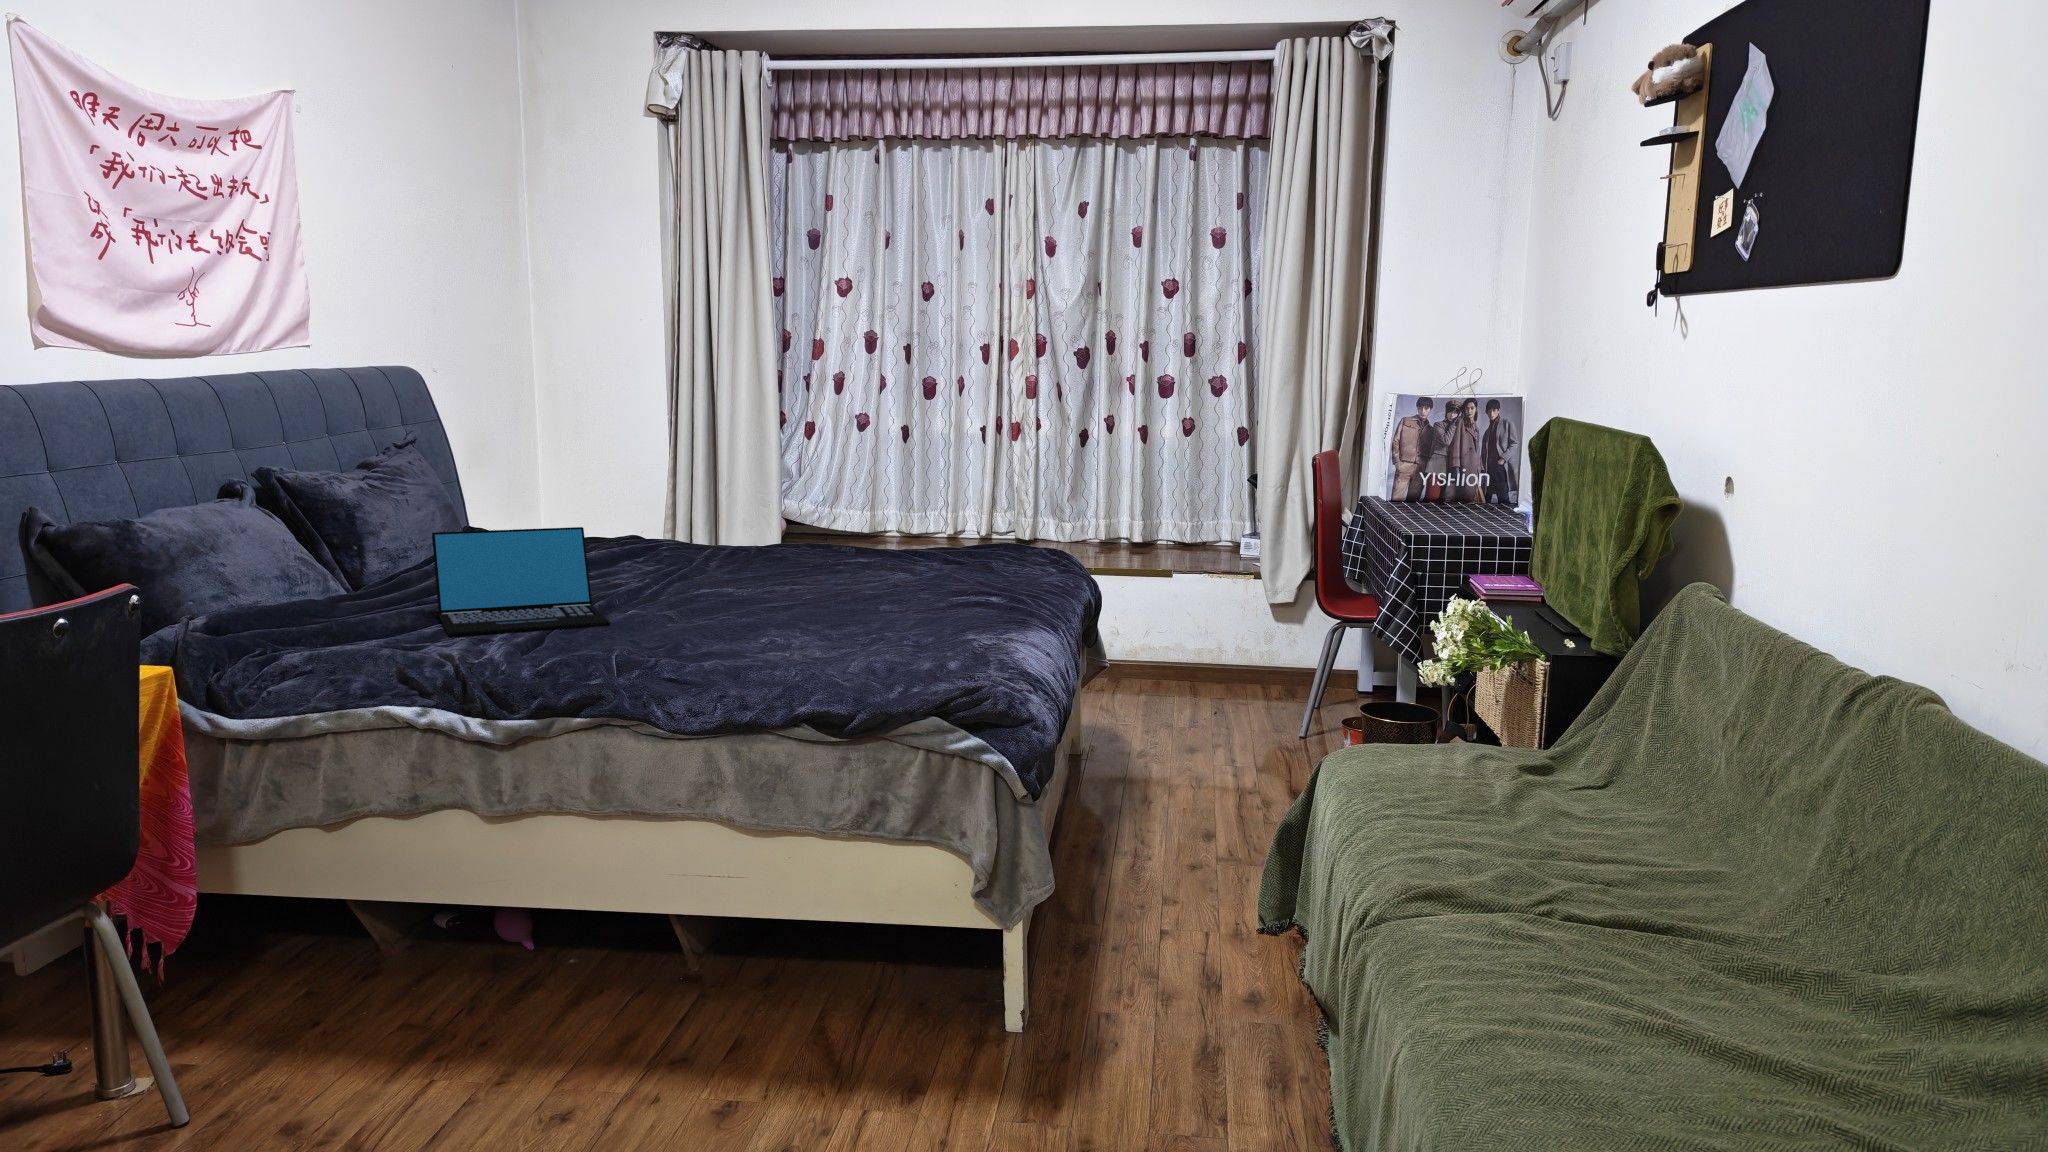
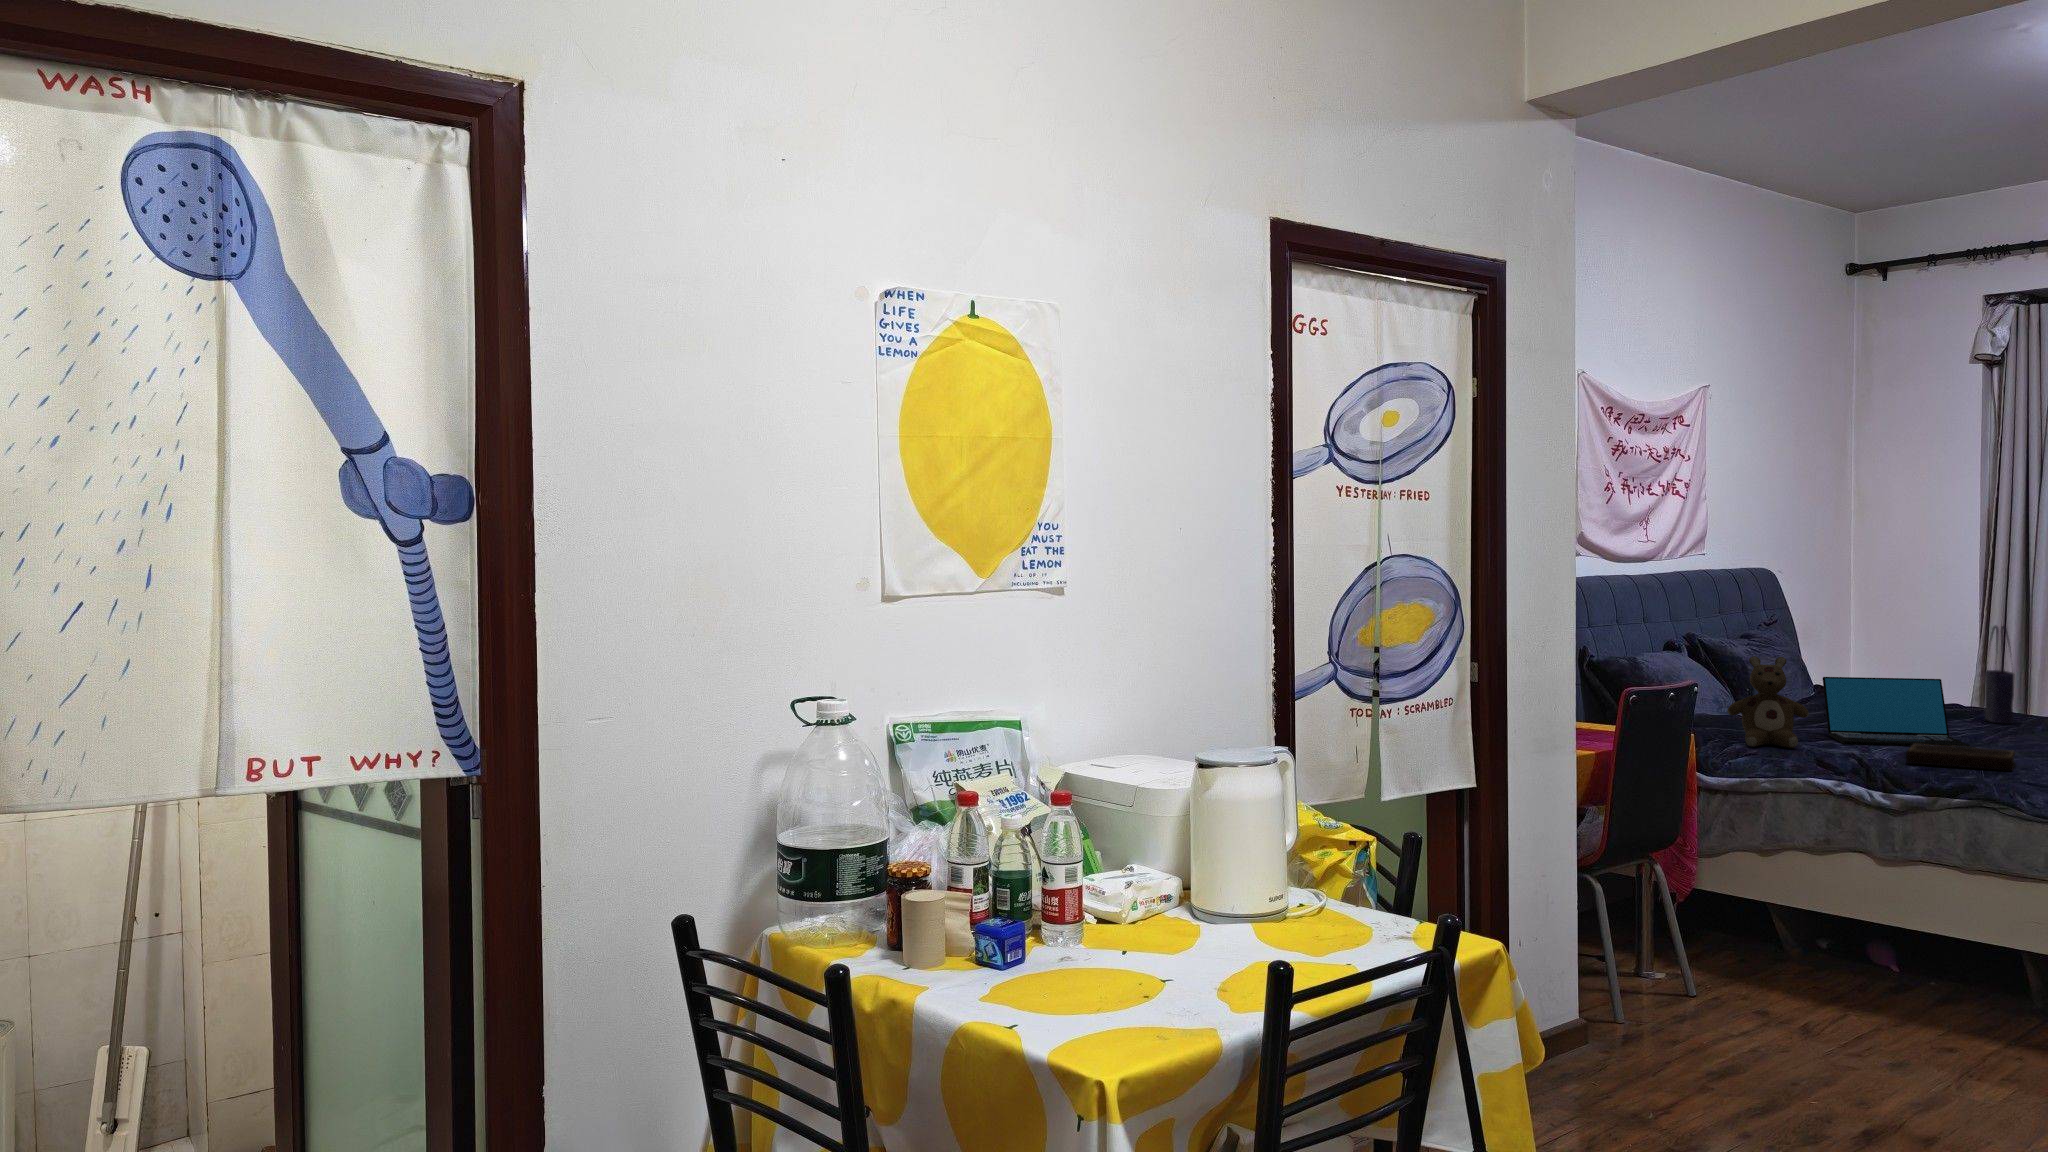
tote bag: none [647,444,677,566] -> present [1984,626,2014,724]
stuffed bear: none [270,518,394,663] -> present [1727,656,1809,748]
notebook: none [507,643,651,682] -> present [1906,744,2016,771]

